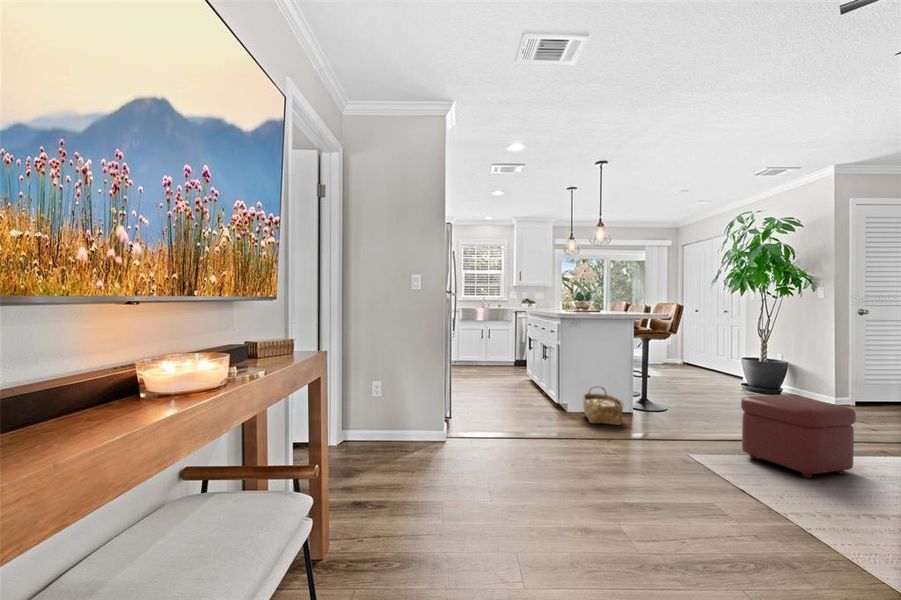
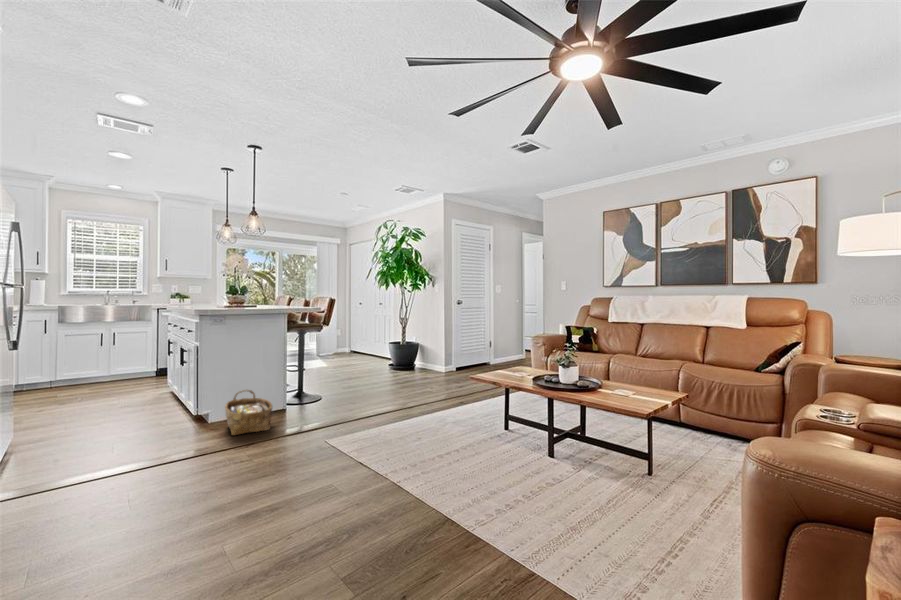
ottoman: present [741,395,856,478] -> none [380,376,461,451]

